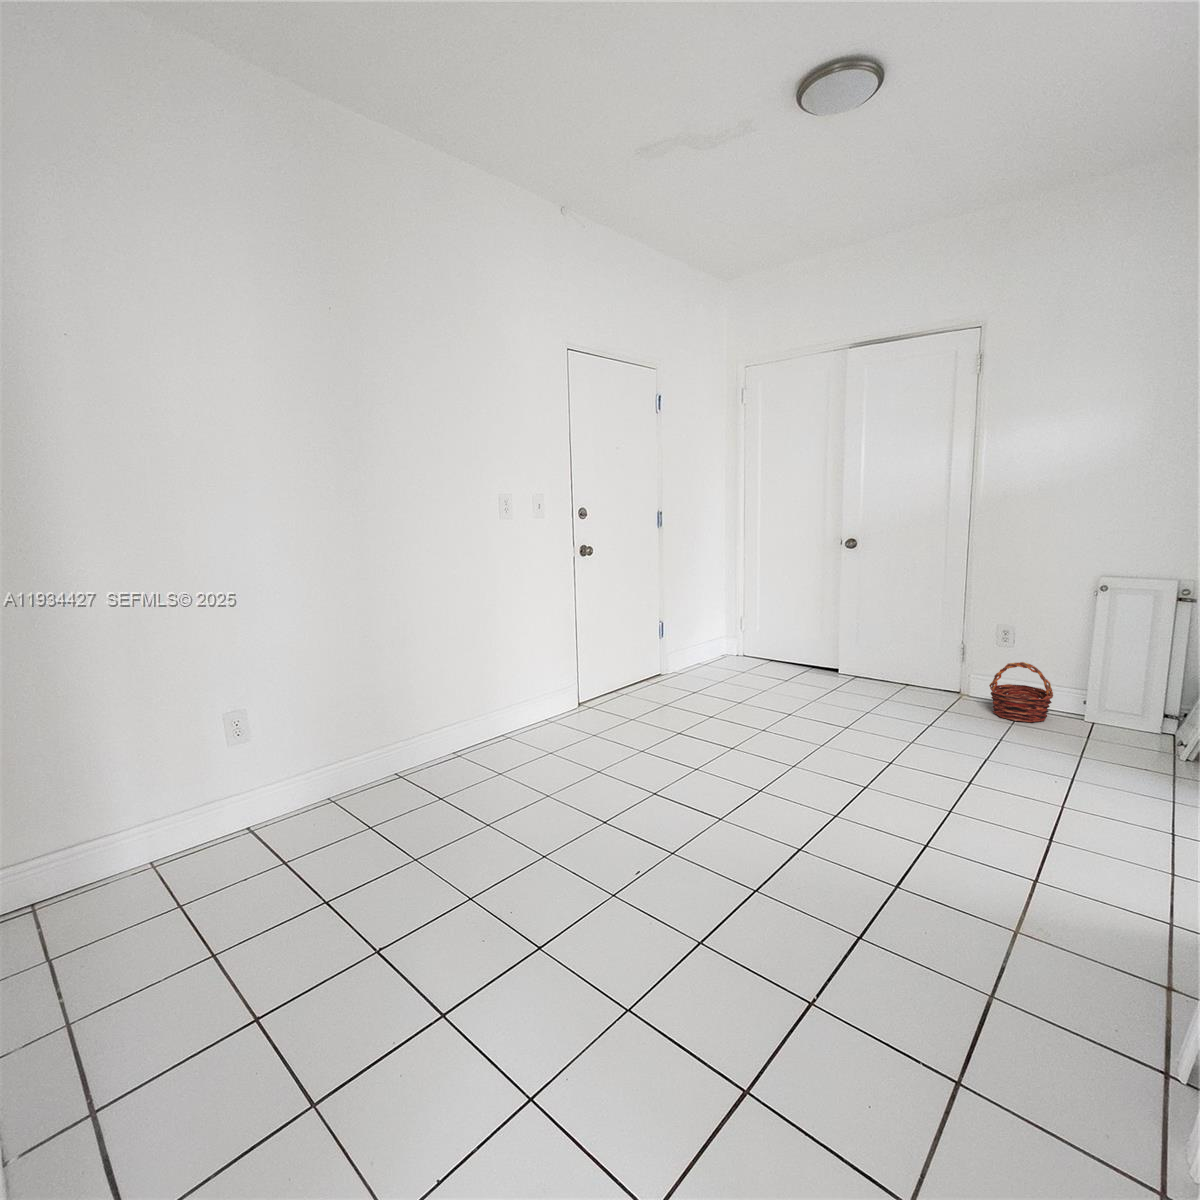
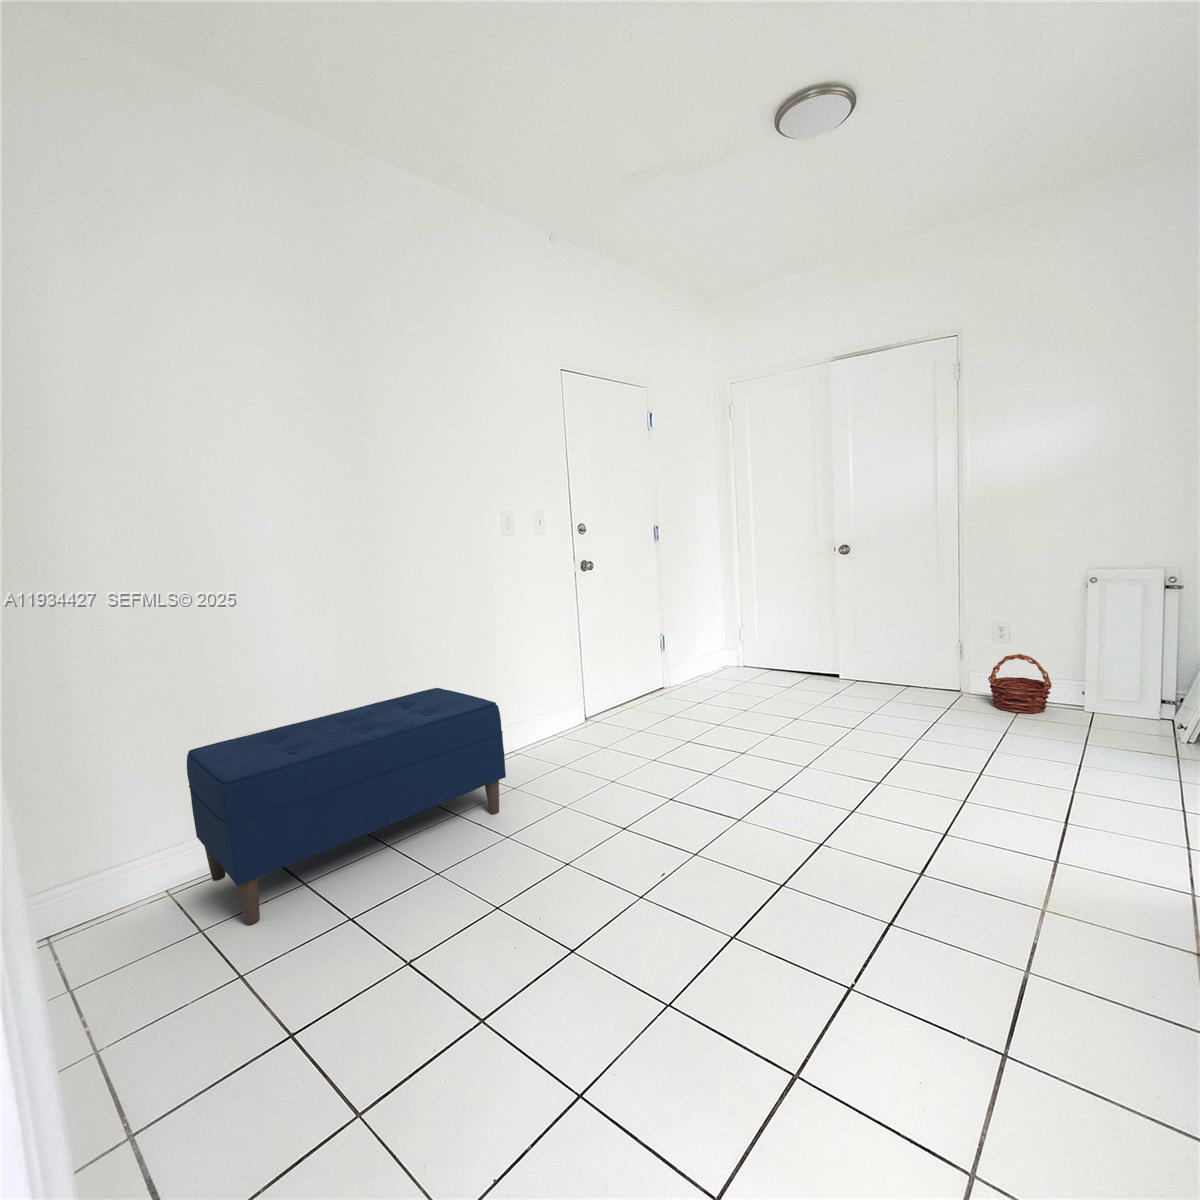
bench: none [185,685,496,916] -> present [187,688,506,924]

